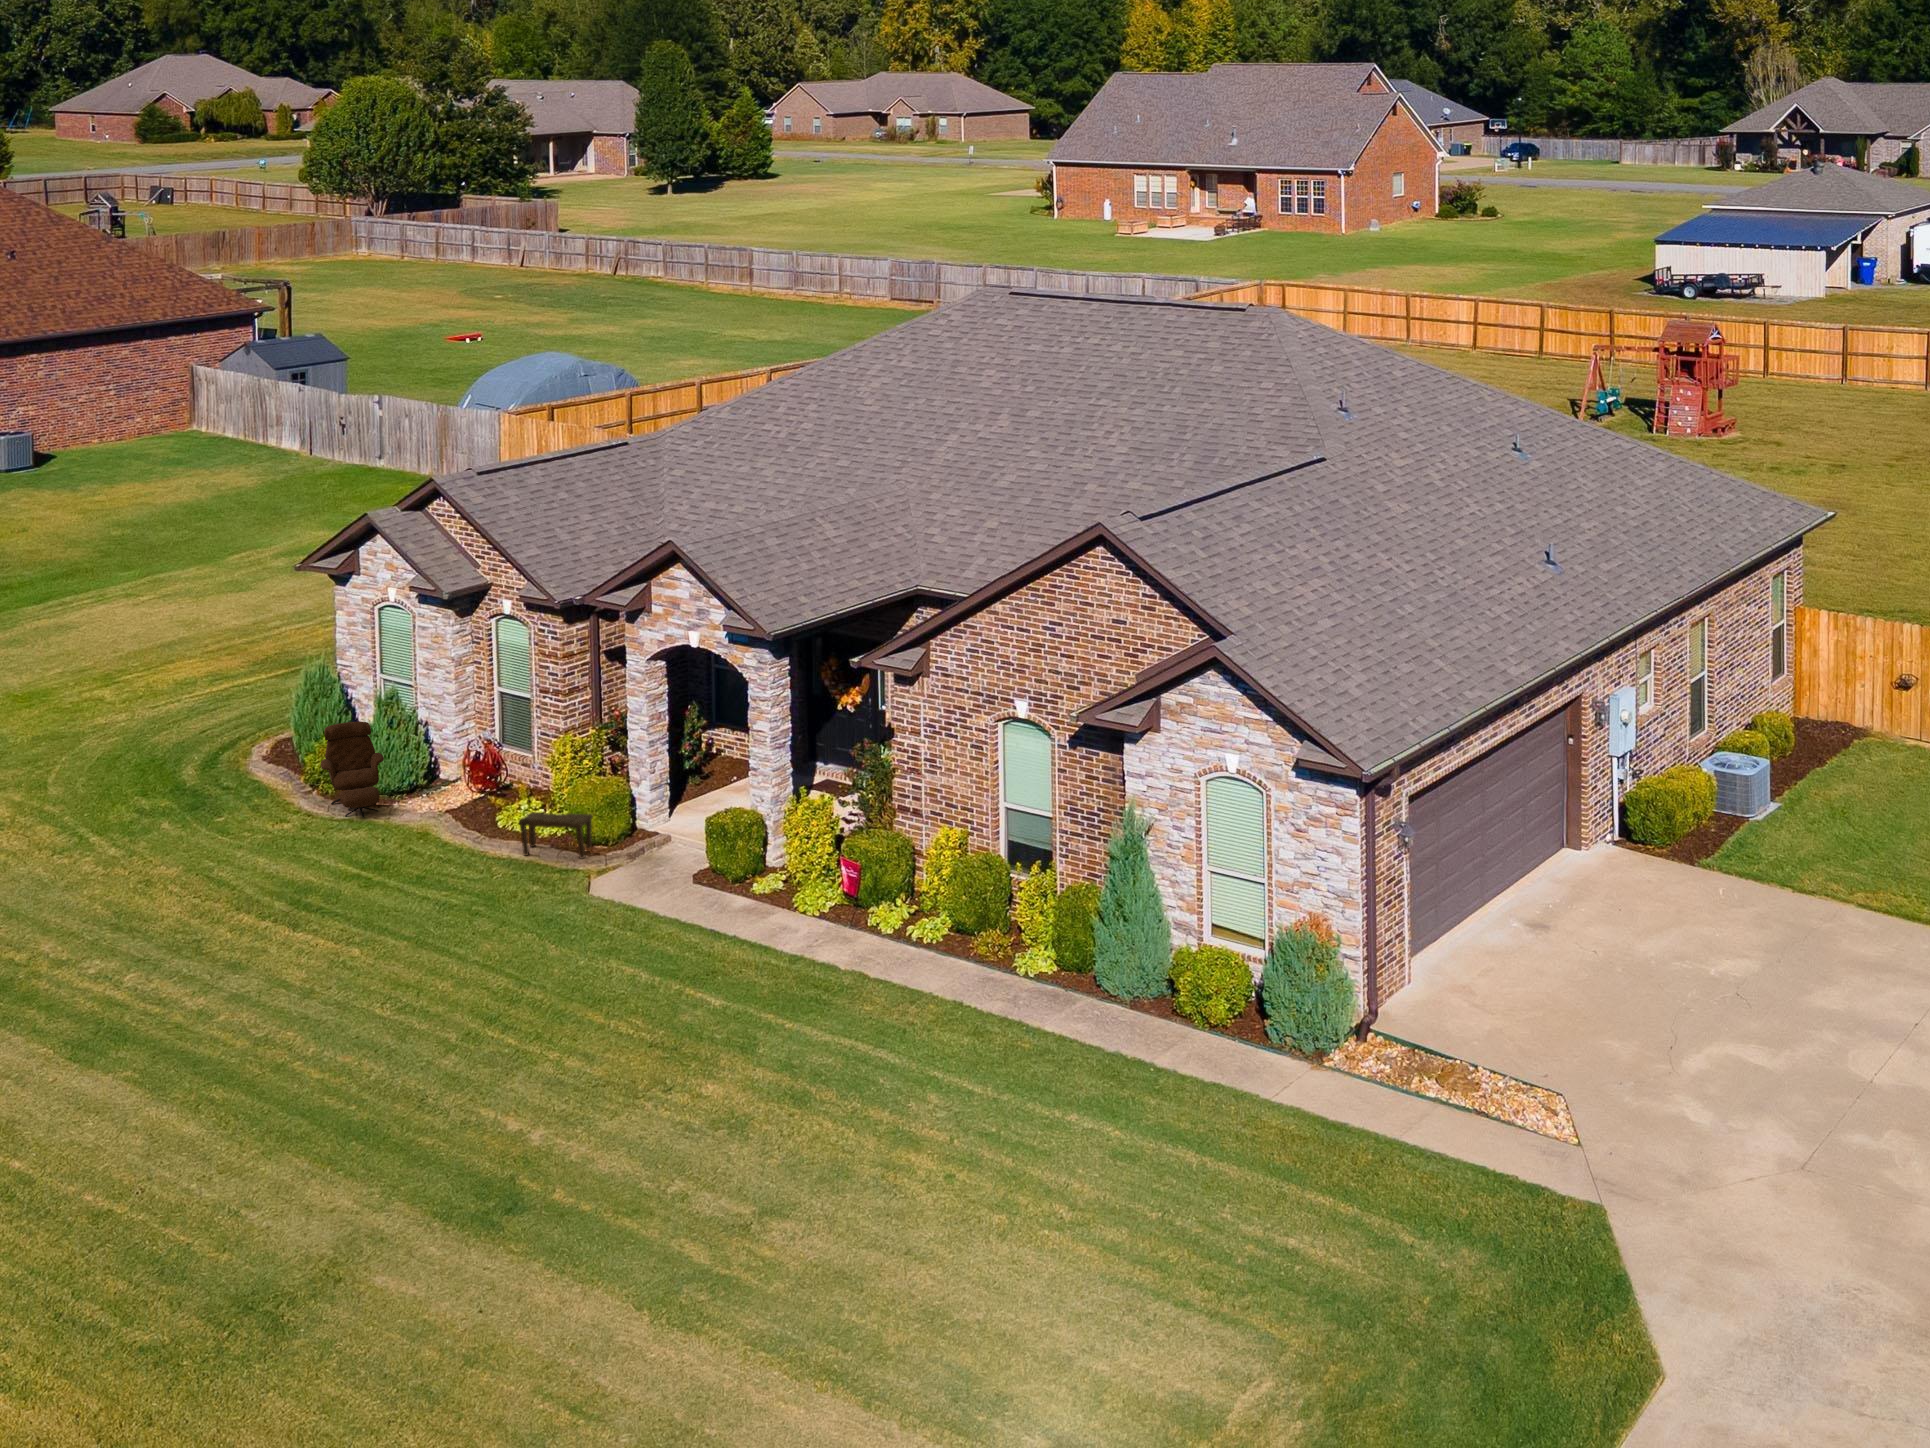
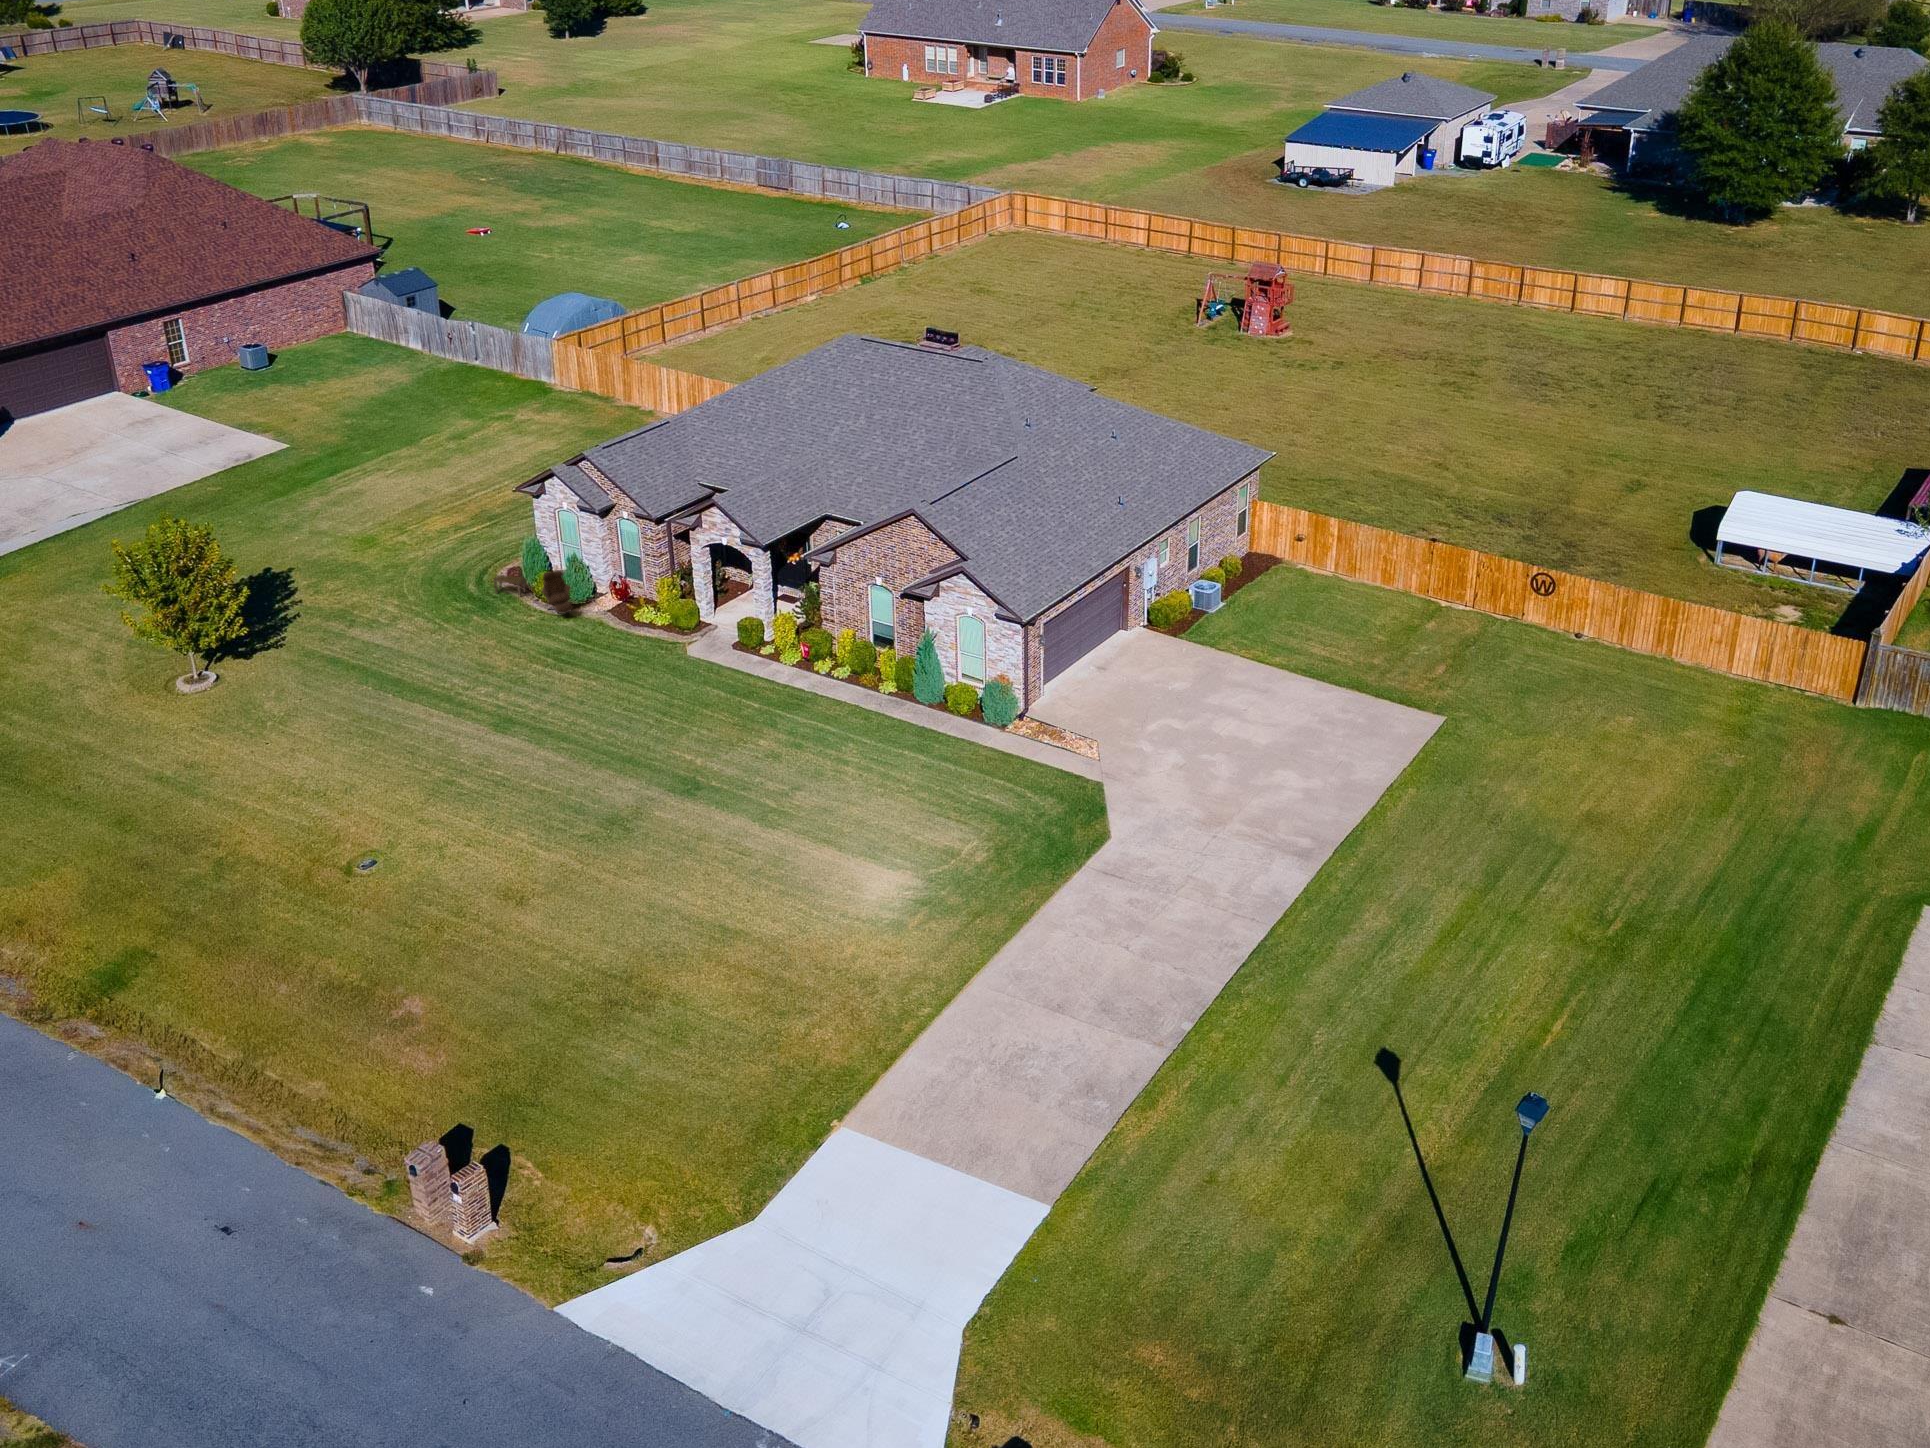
bench: present [519,812,593,858] -> present [493,575,526,596]

